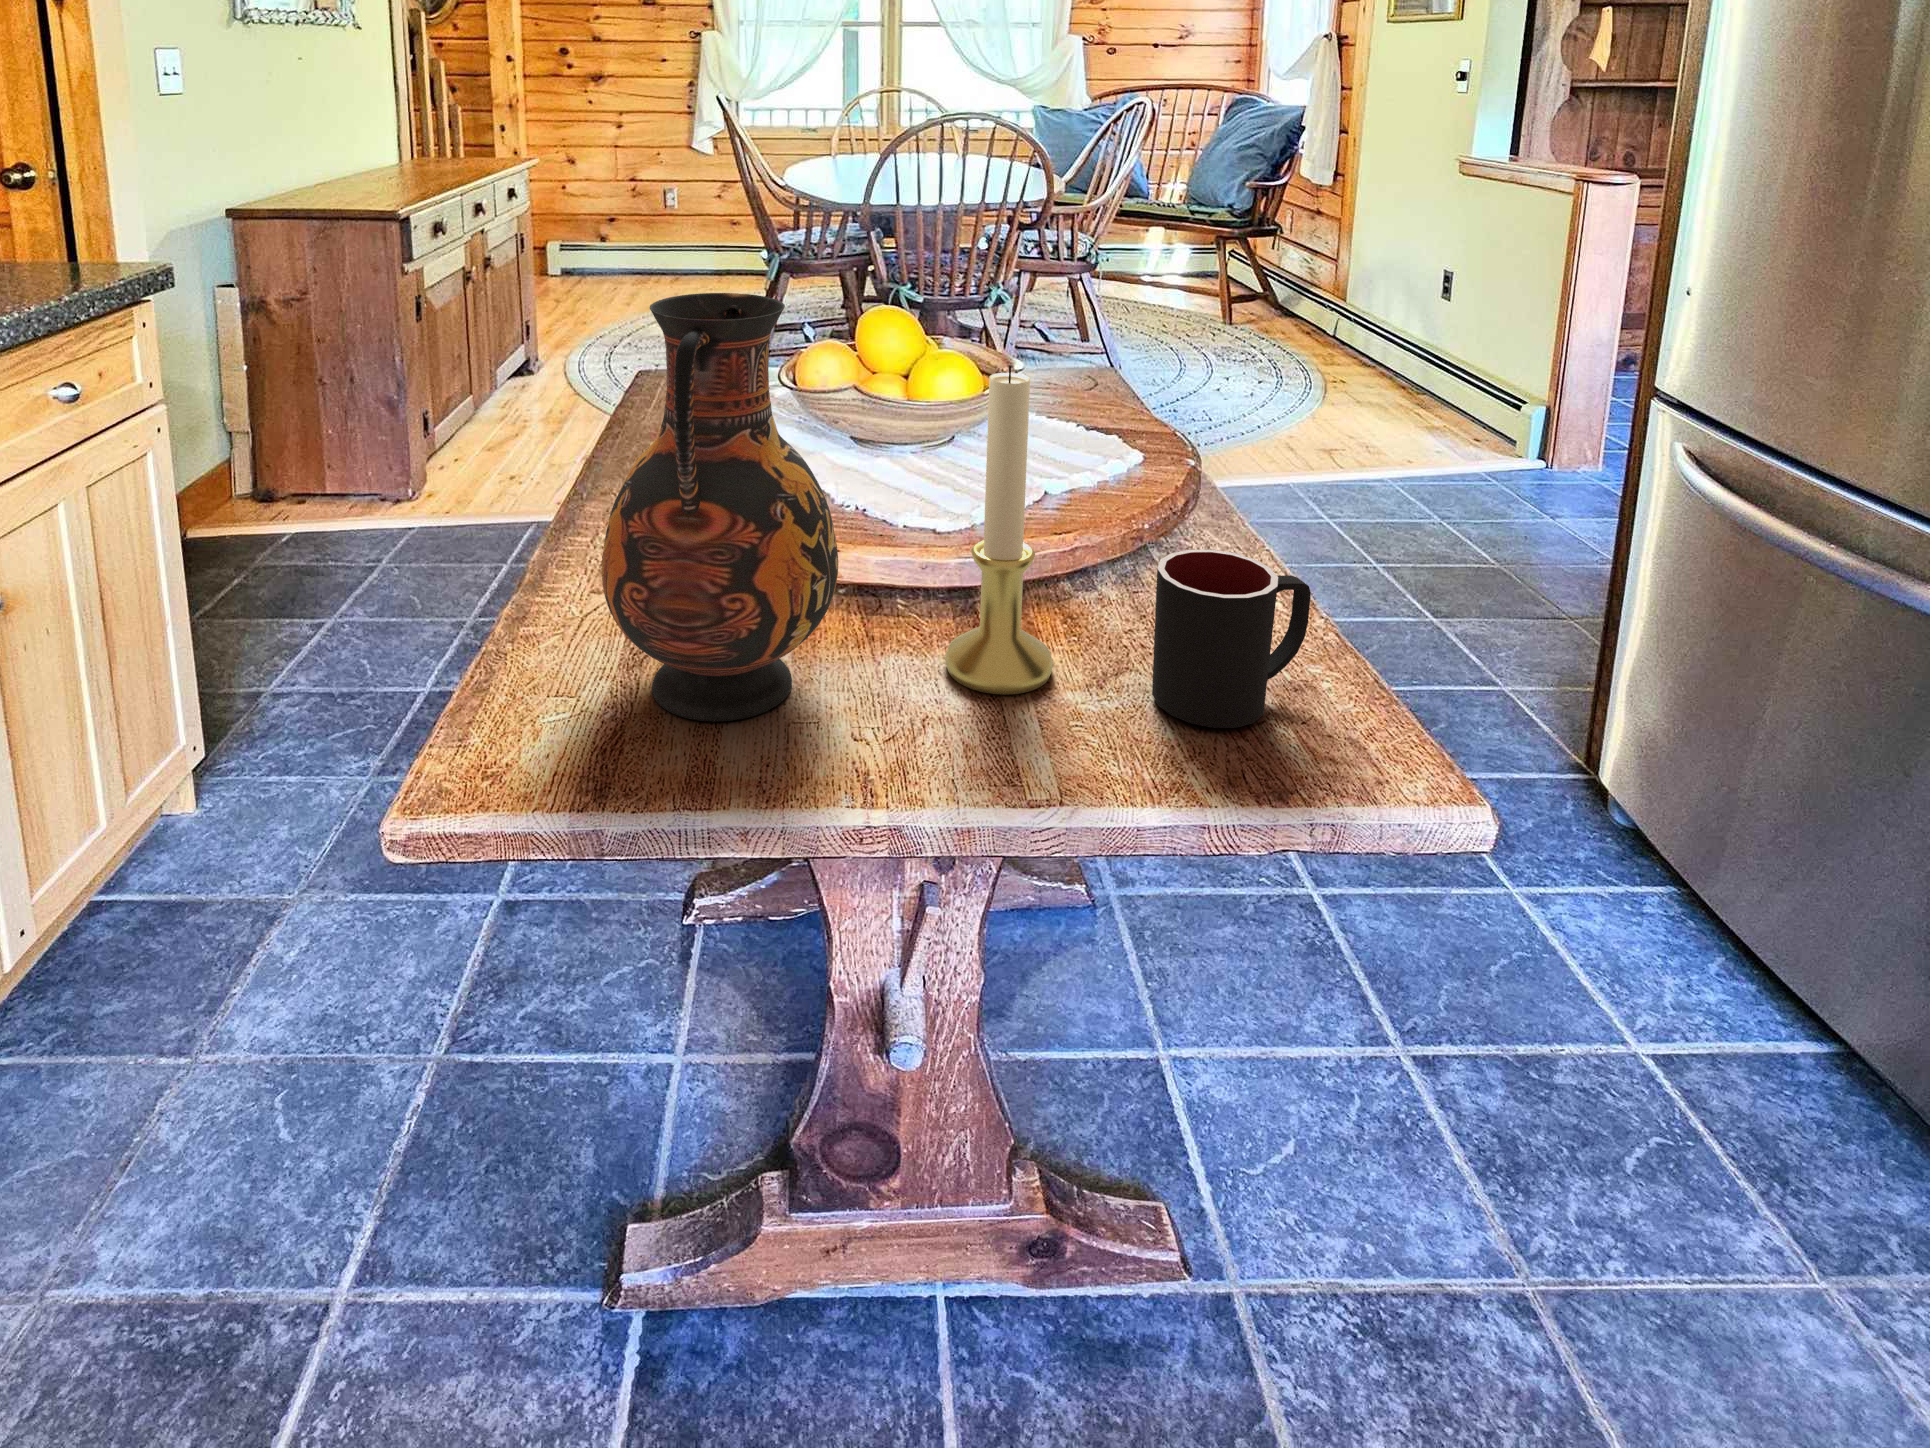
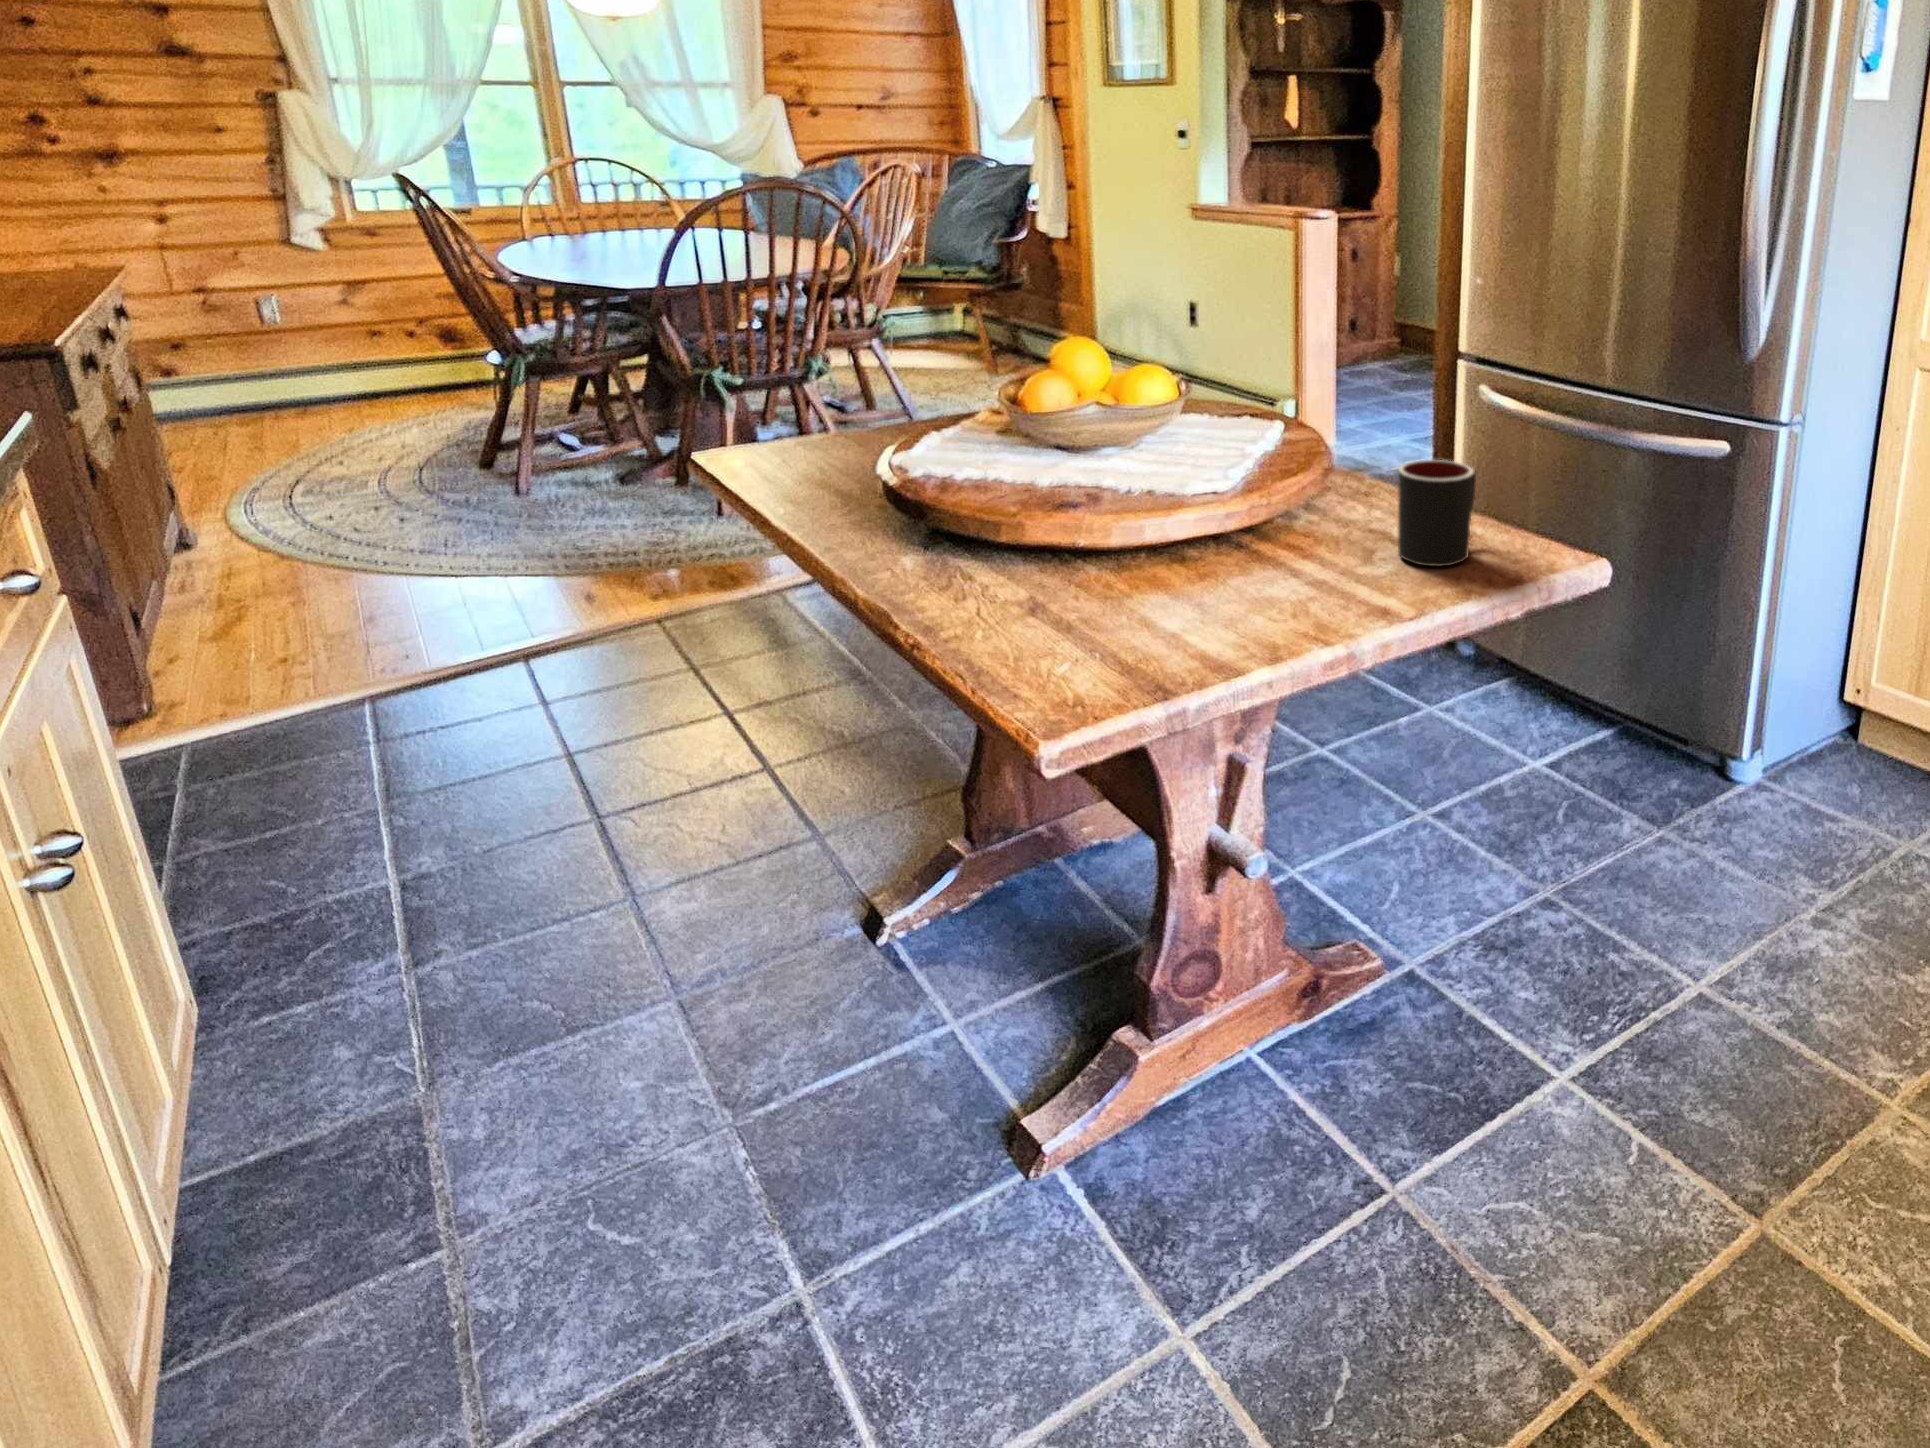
vase: present [601,293,838,722] -> none [1056,324,1236,645]
candle holder: present [945,365,1053,695] -> none [1266,354,1341,584]

